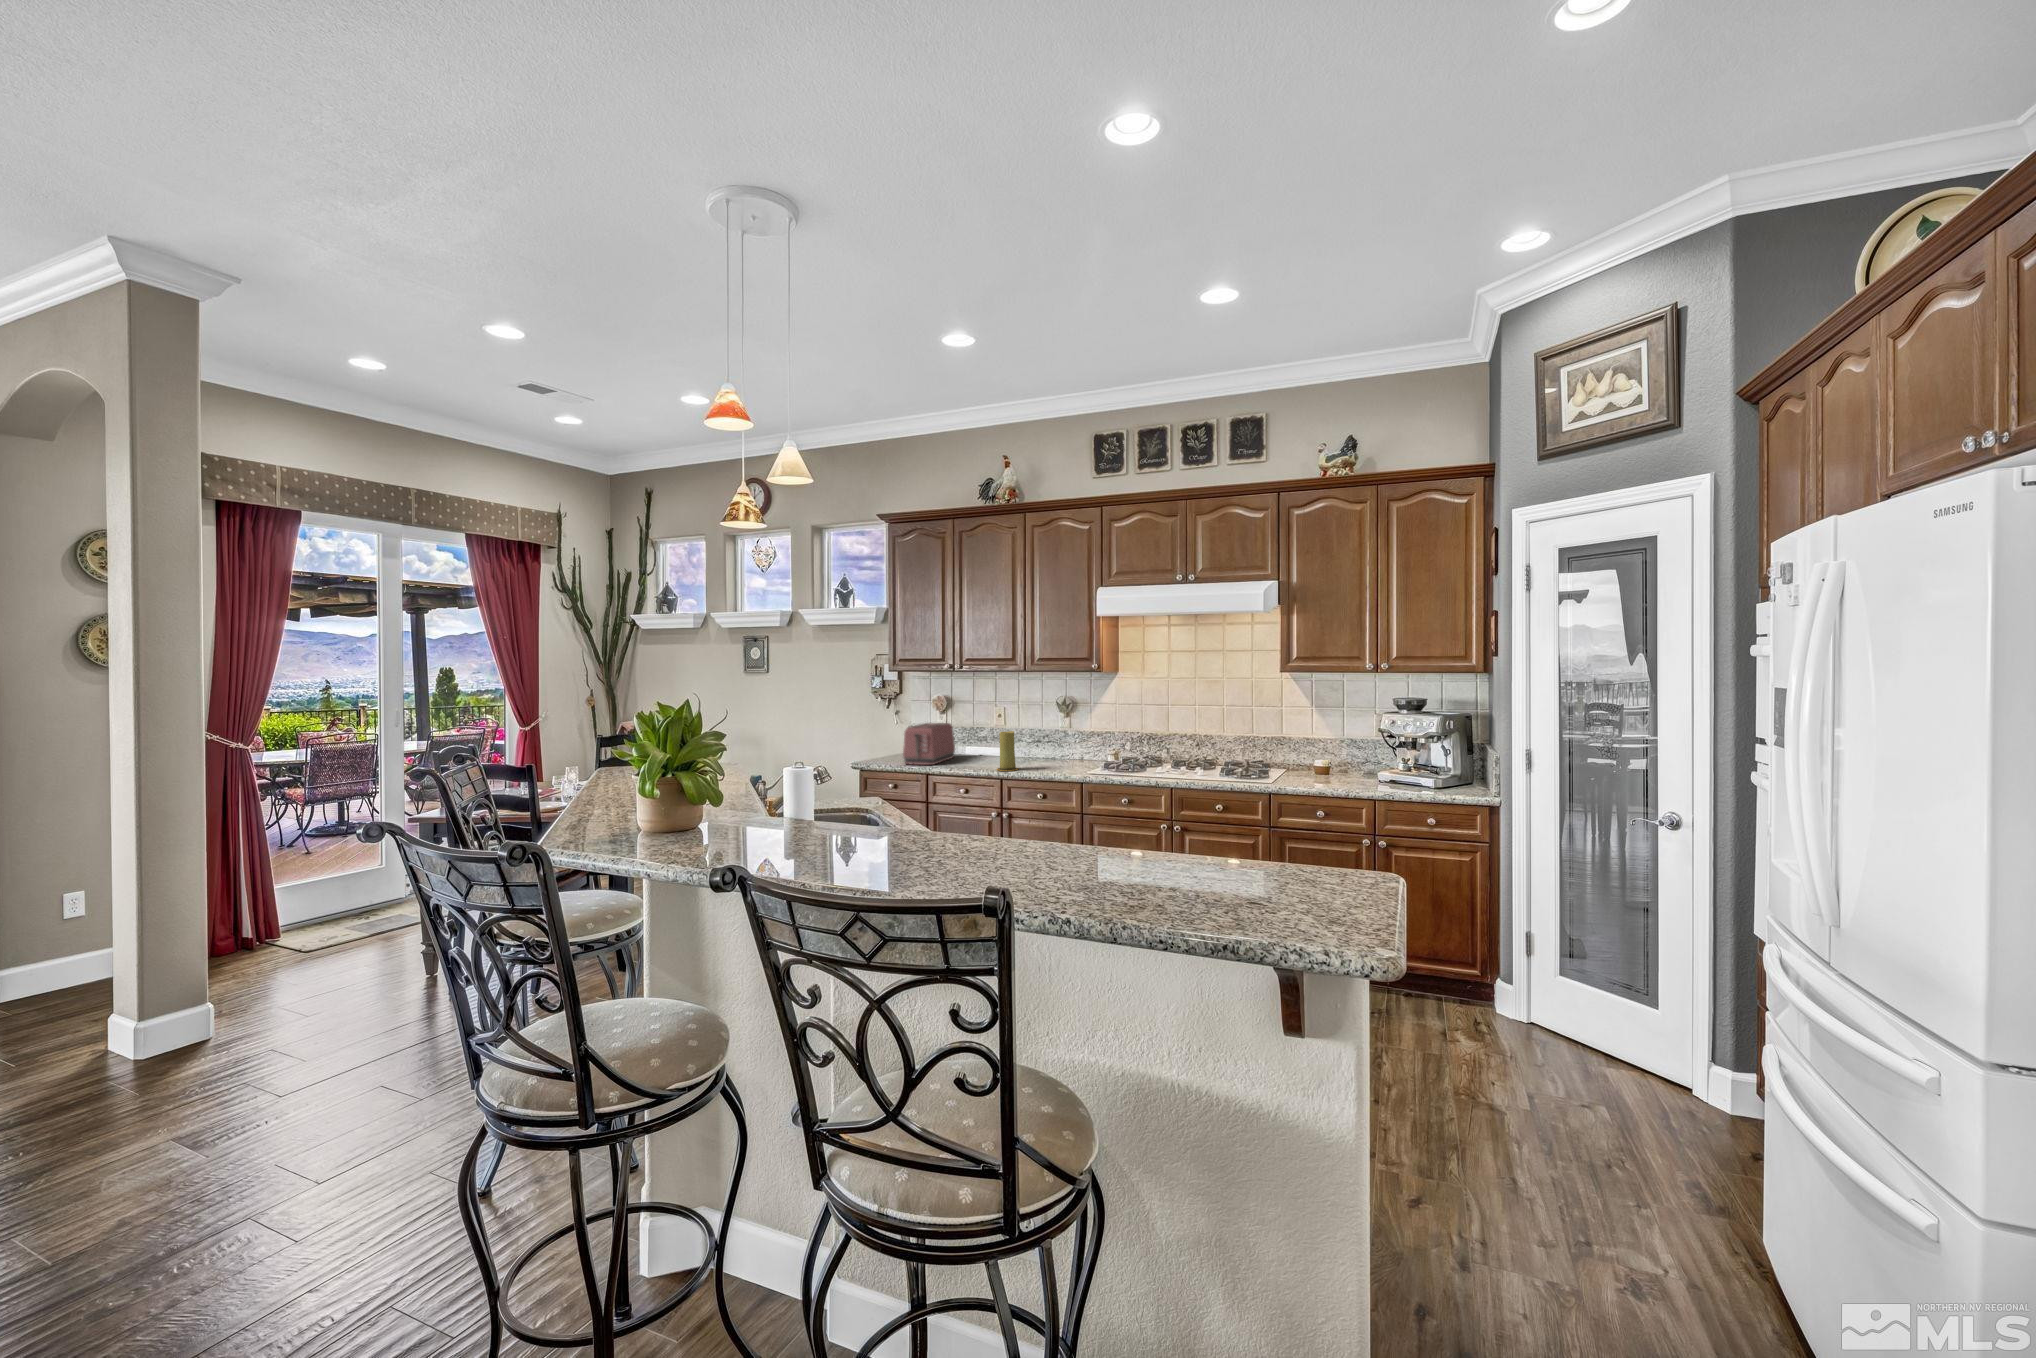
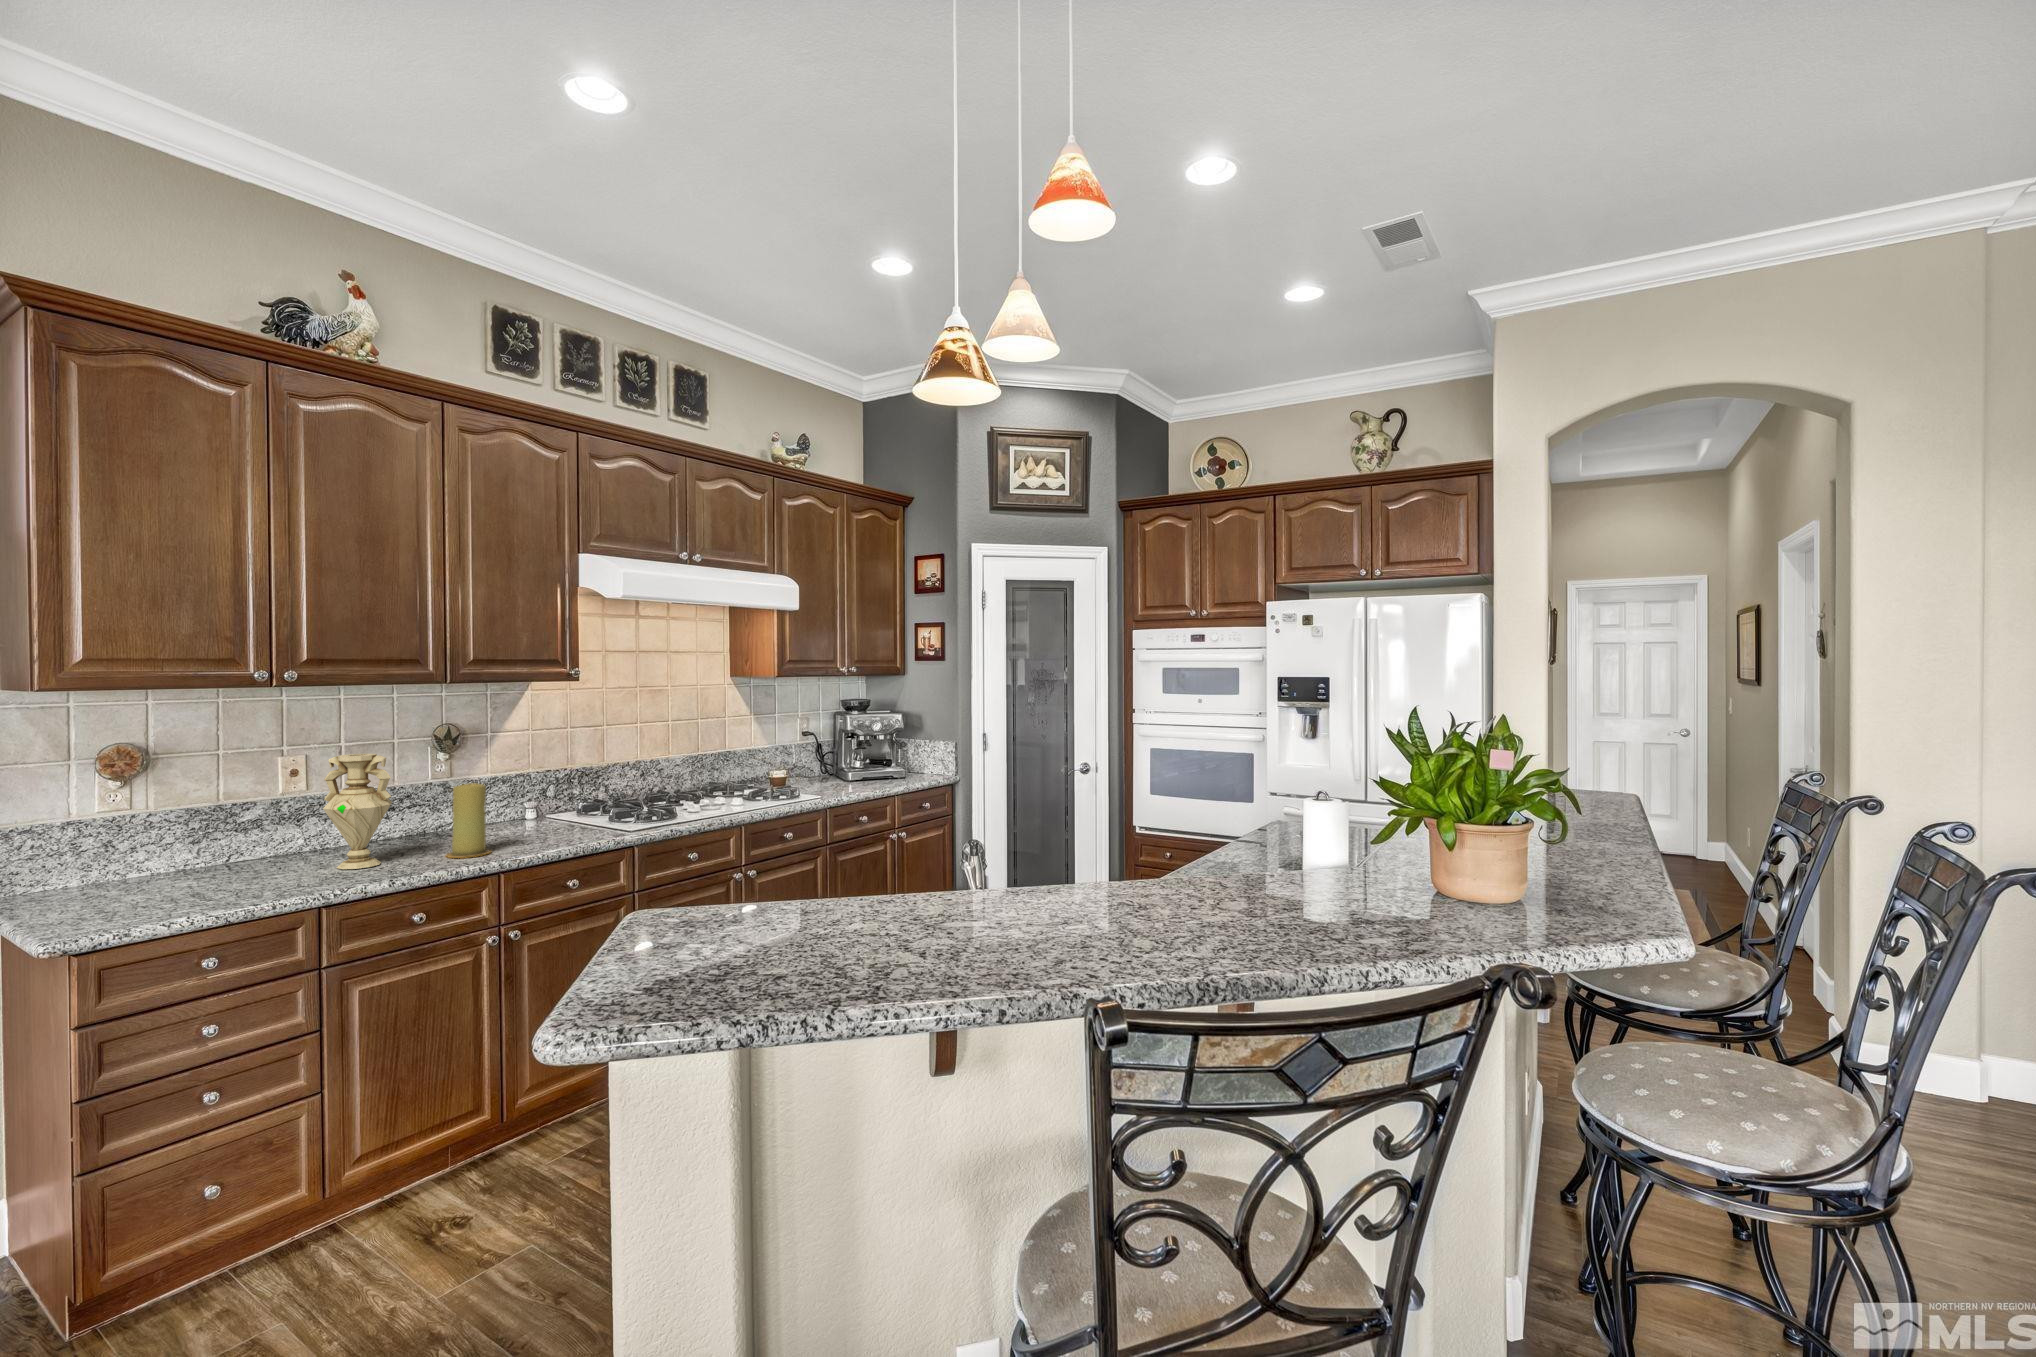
vase: none [961,710,989,766] -> present [323,754,392,869]
toaster: present [903,723,955,765] -> none [112,798,272,902]

